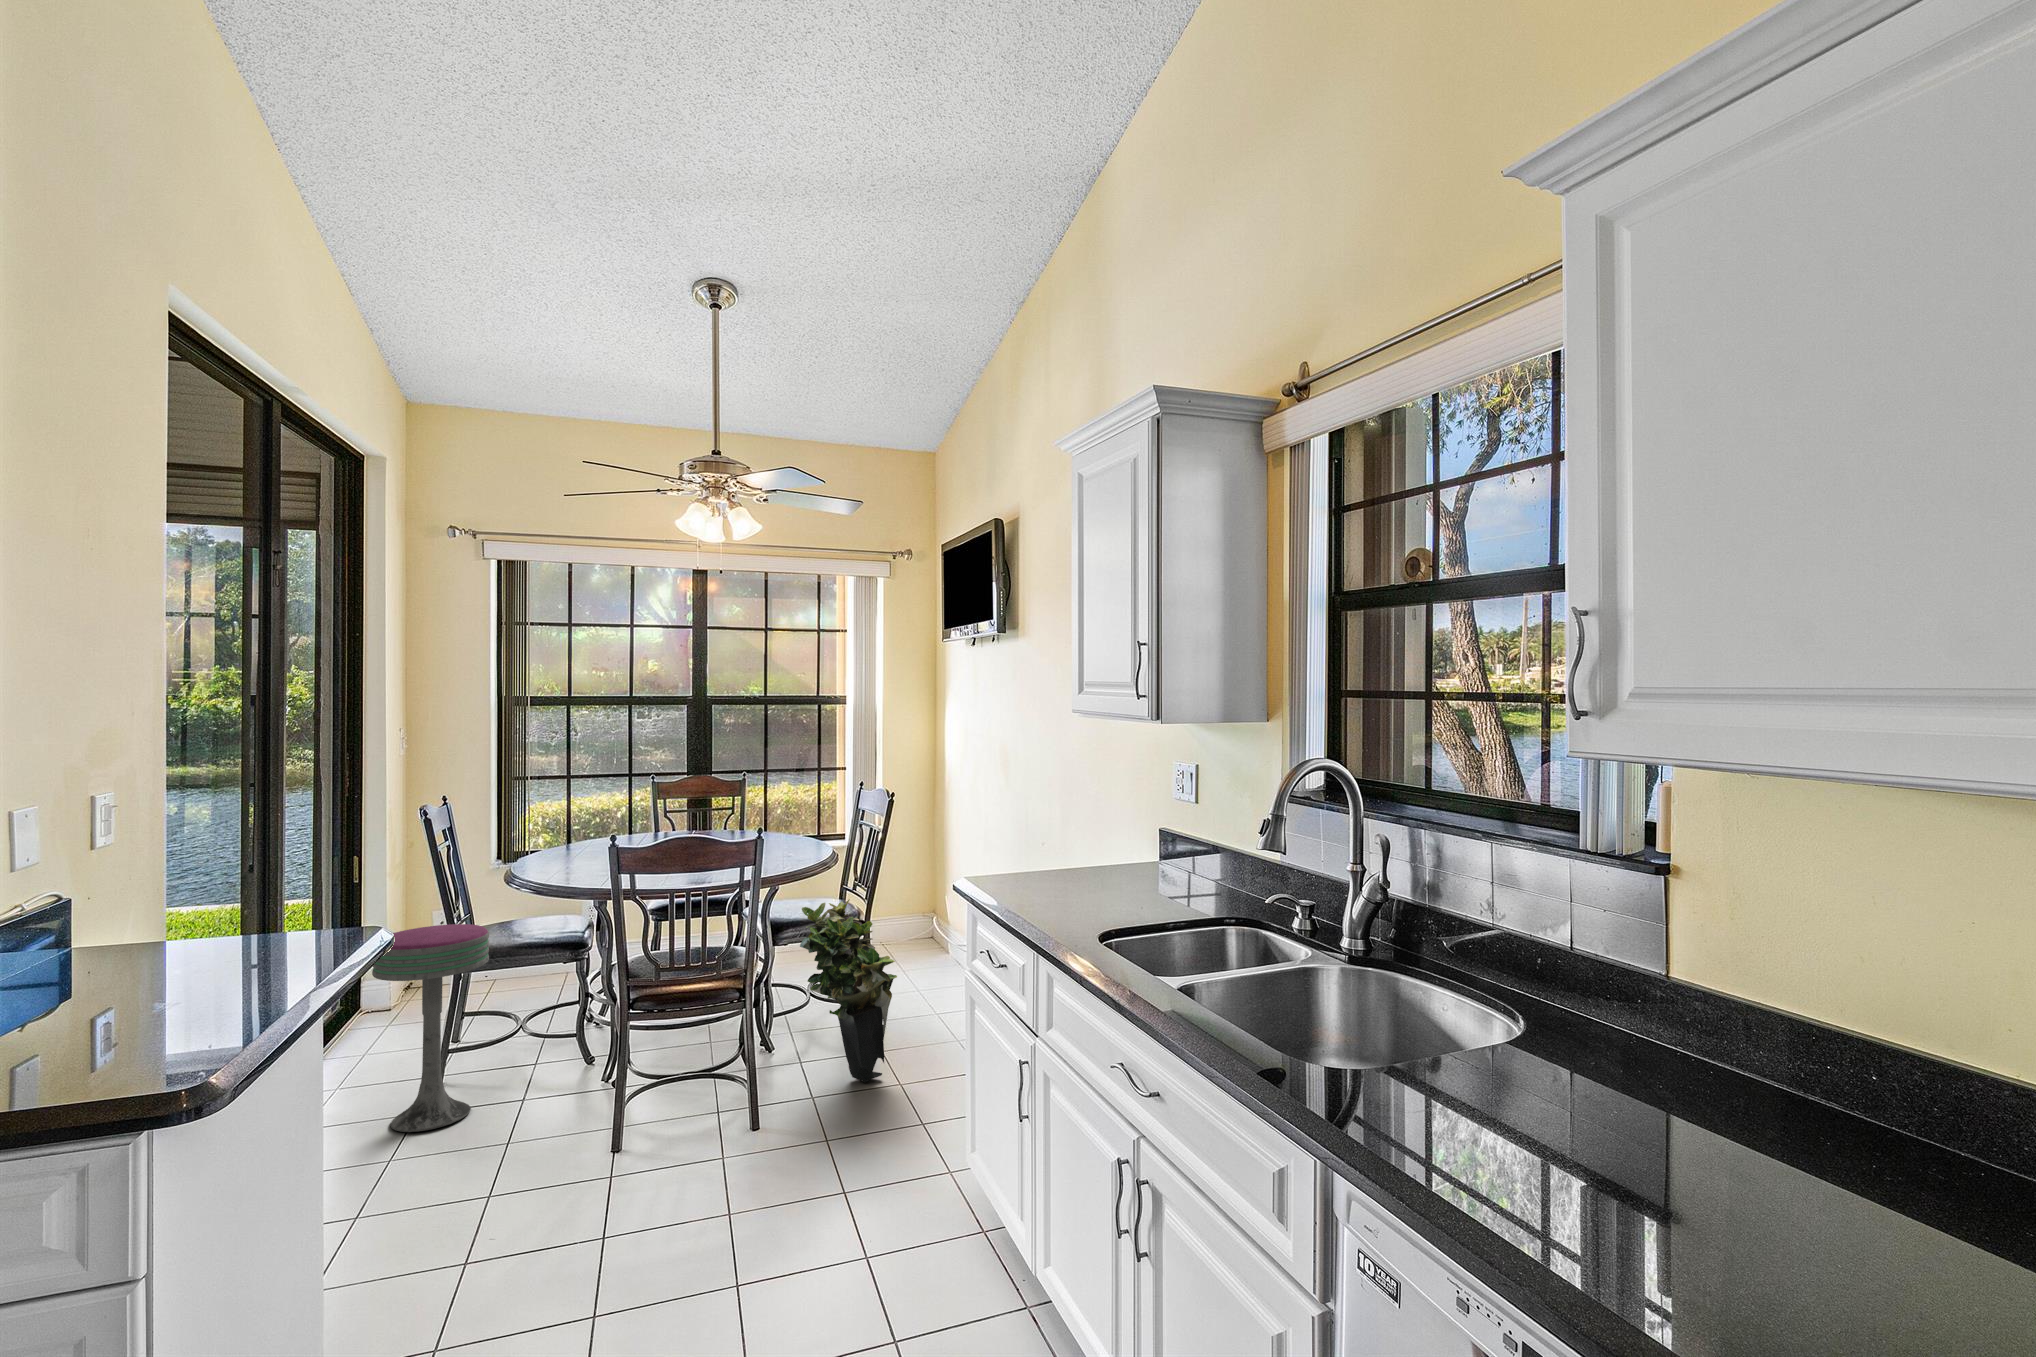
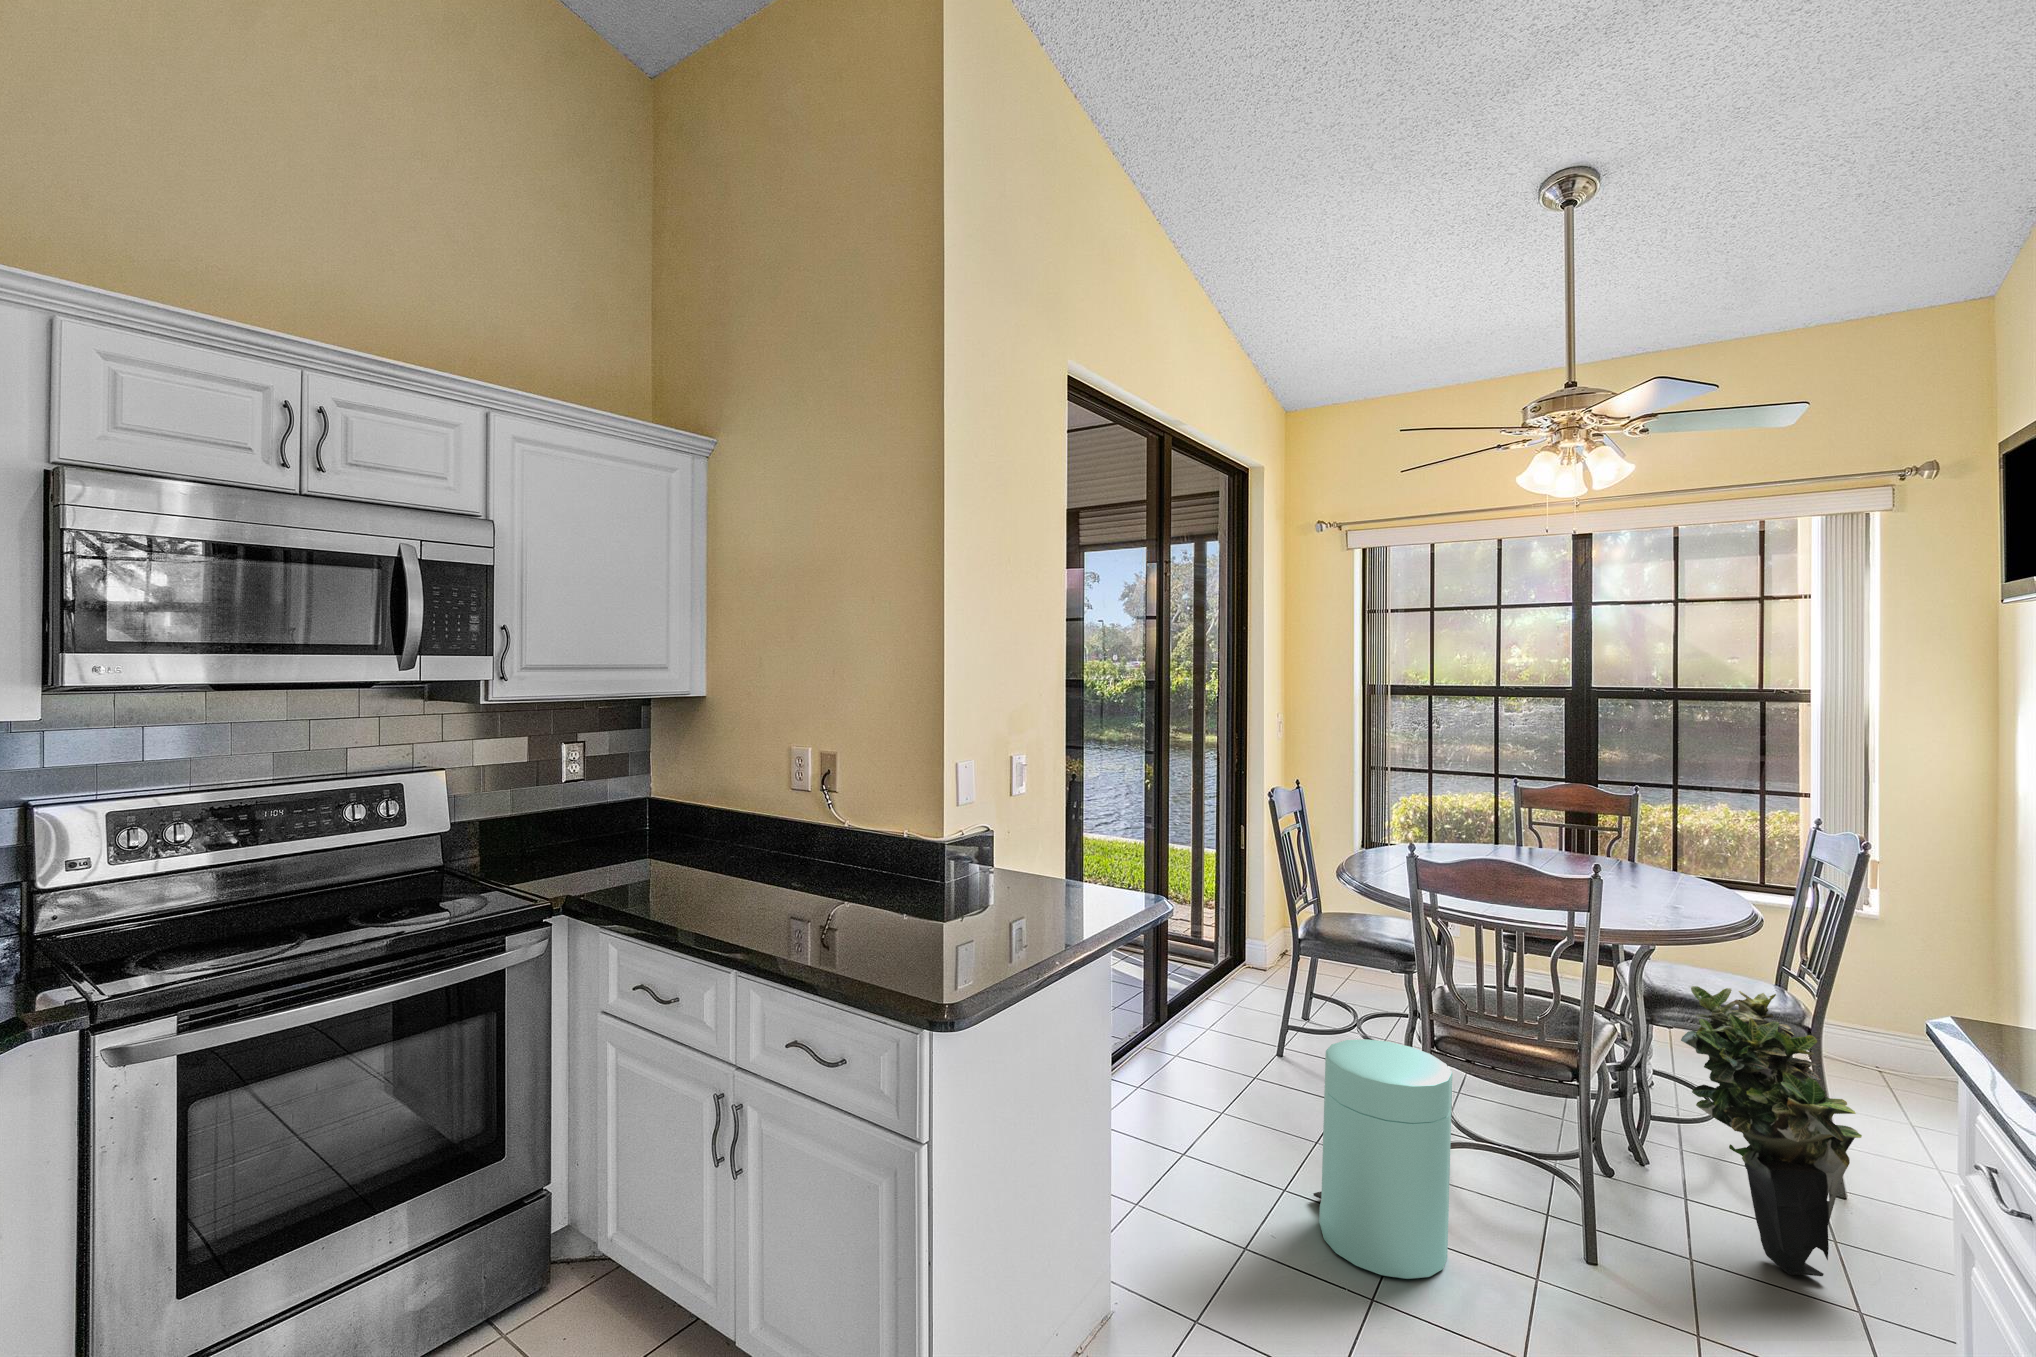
bar stool: present [372,924,489,1132] -> none [1210,899,1308,1098]
trash can: none [530,1009,656,1212] -> present [1313,1039,1453,1279]

